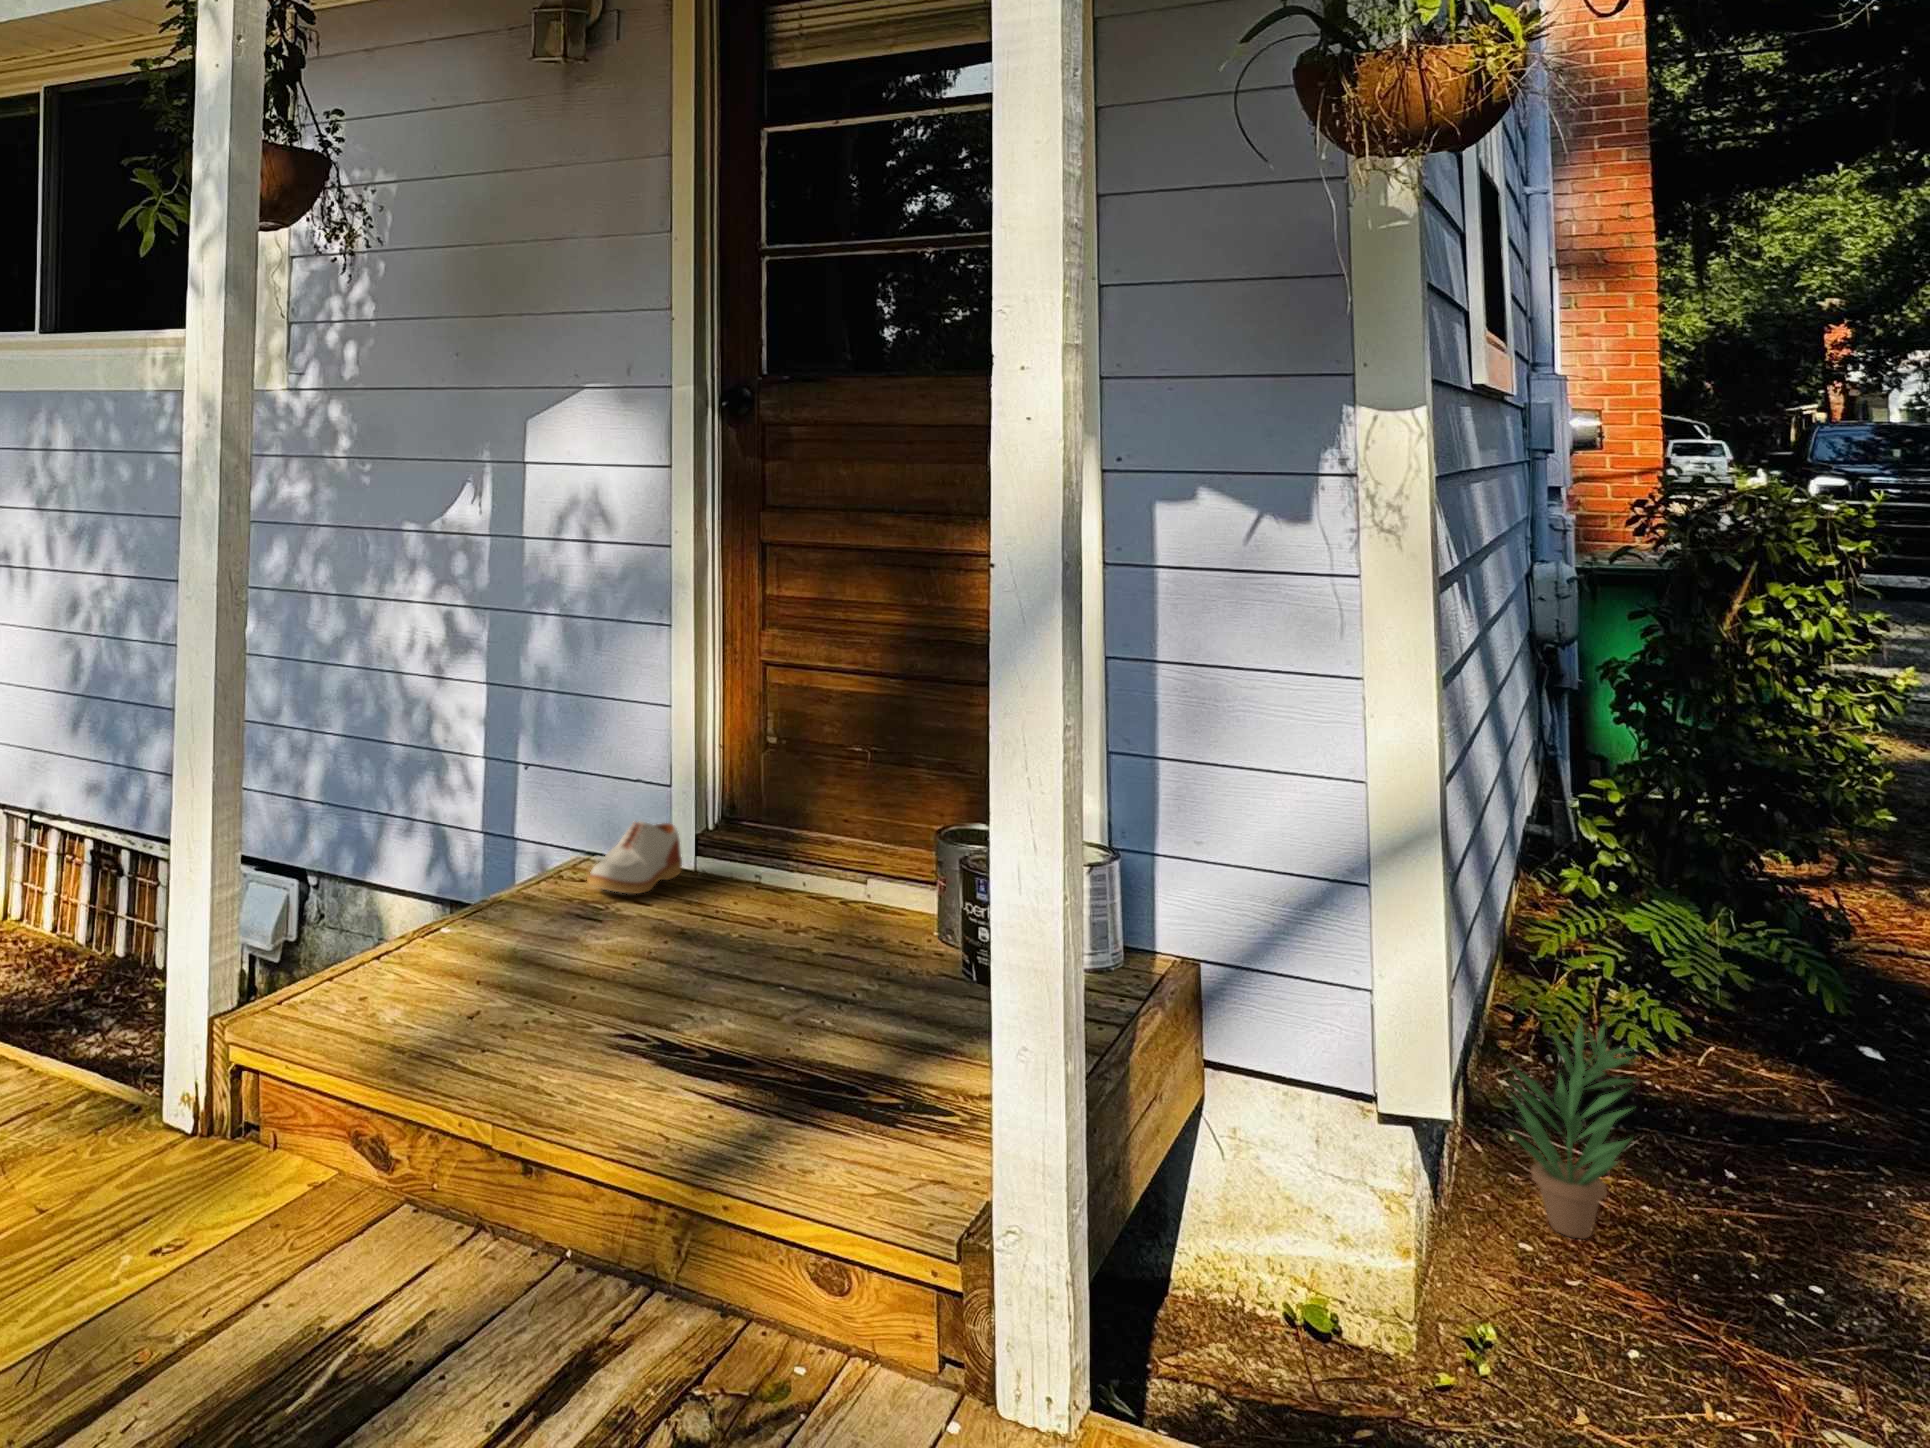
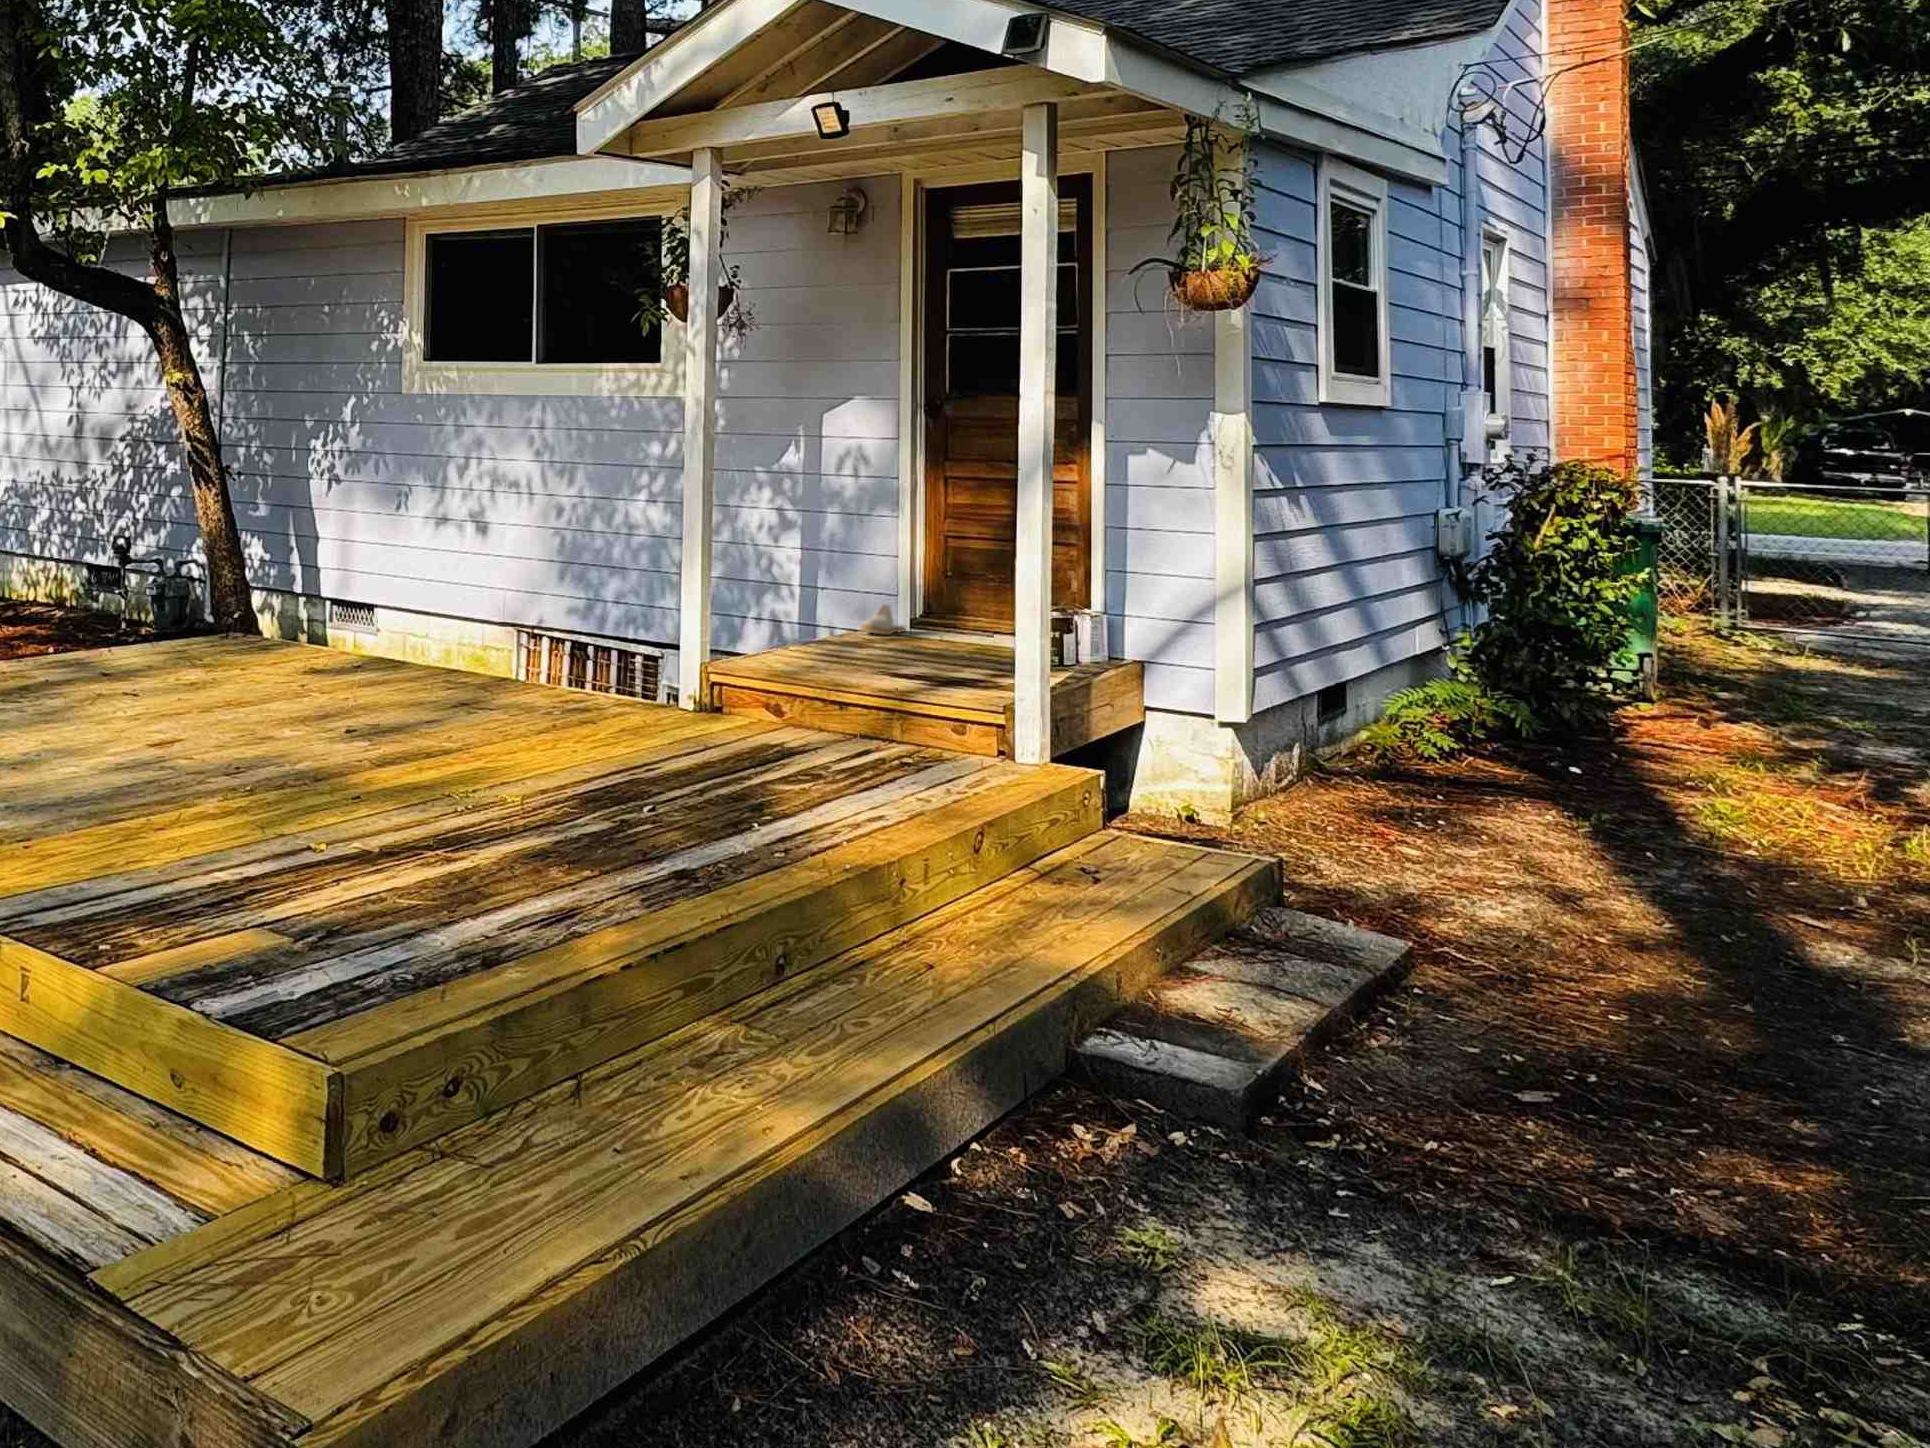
potted plant: present [1509,1020,1632,1239] -> none [1310,701,1377,804]

